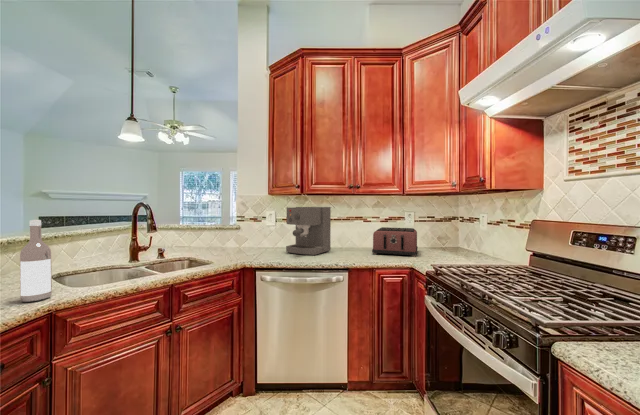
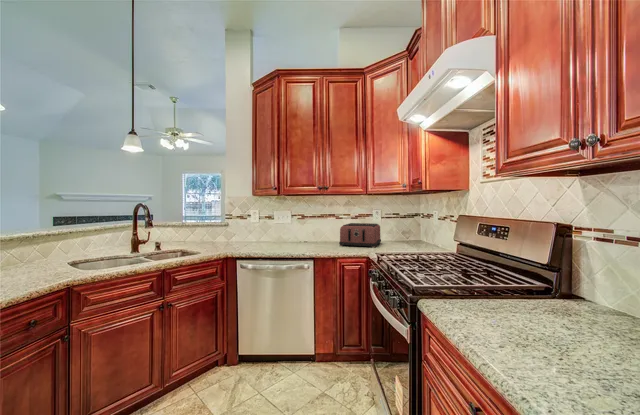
coffee maker: present [286,207,331,256] -> none [266,206,305,248]
wine bottle: present [20,220,52,302] -> none [44,217,68,279]

